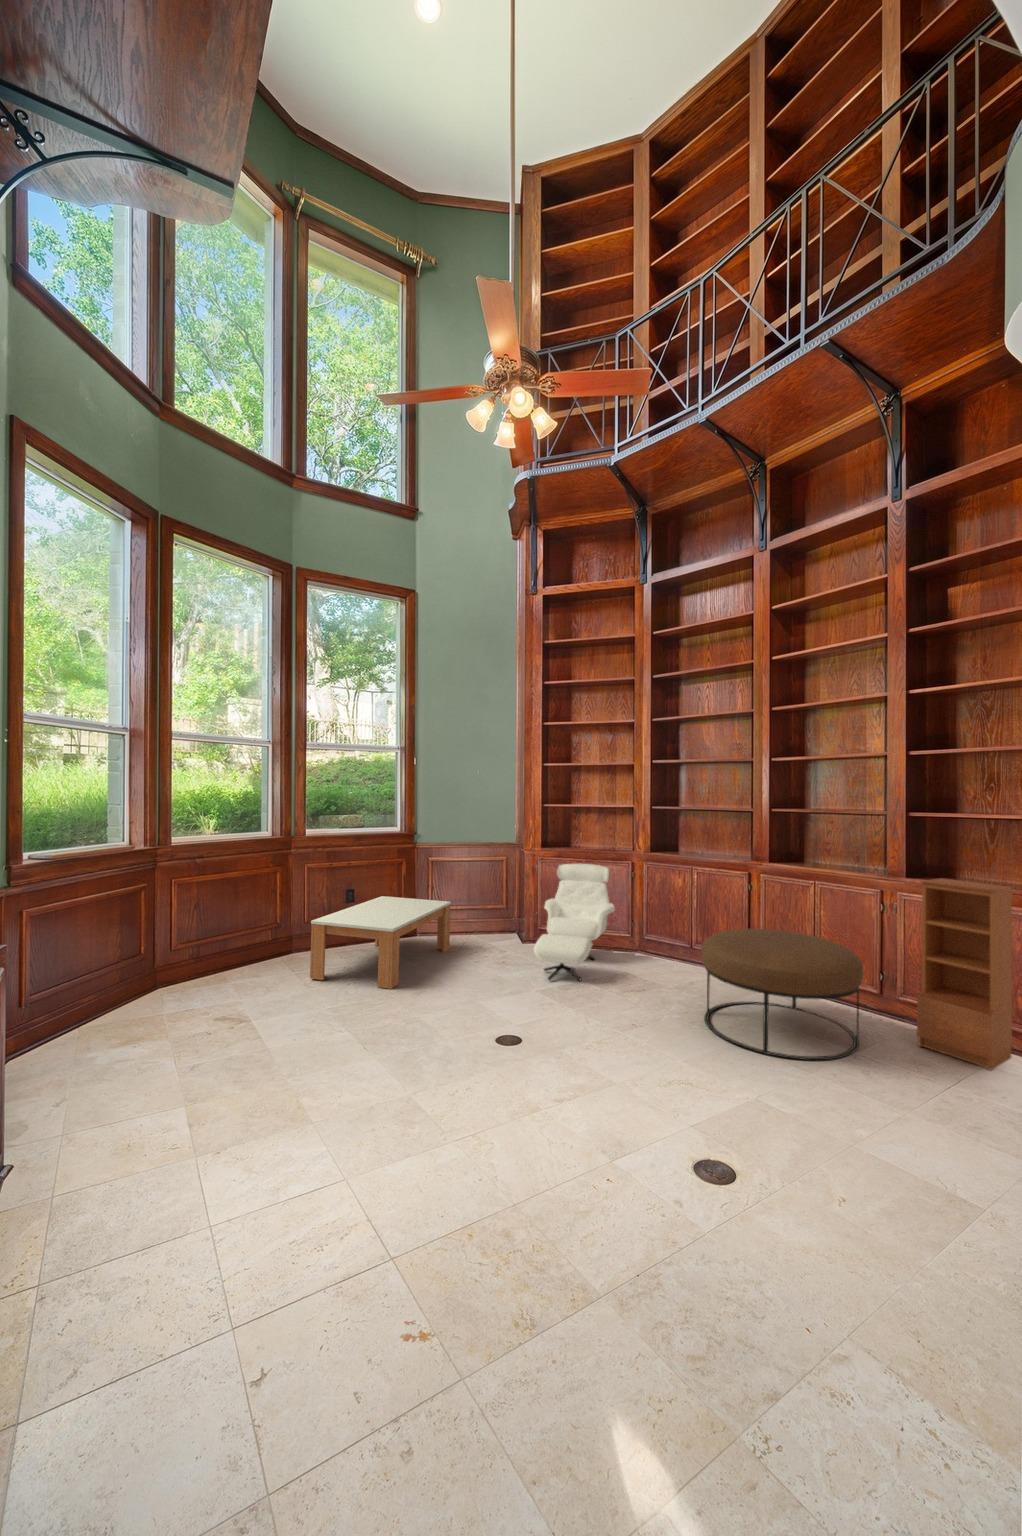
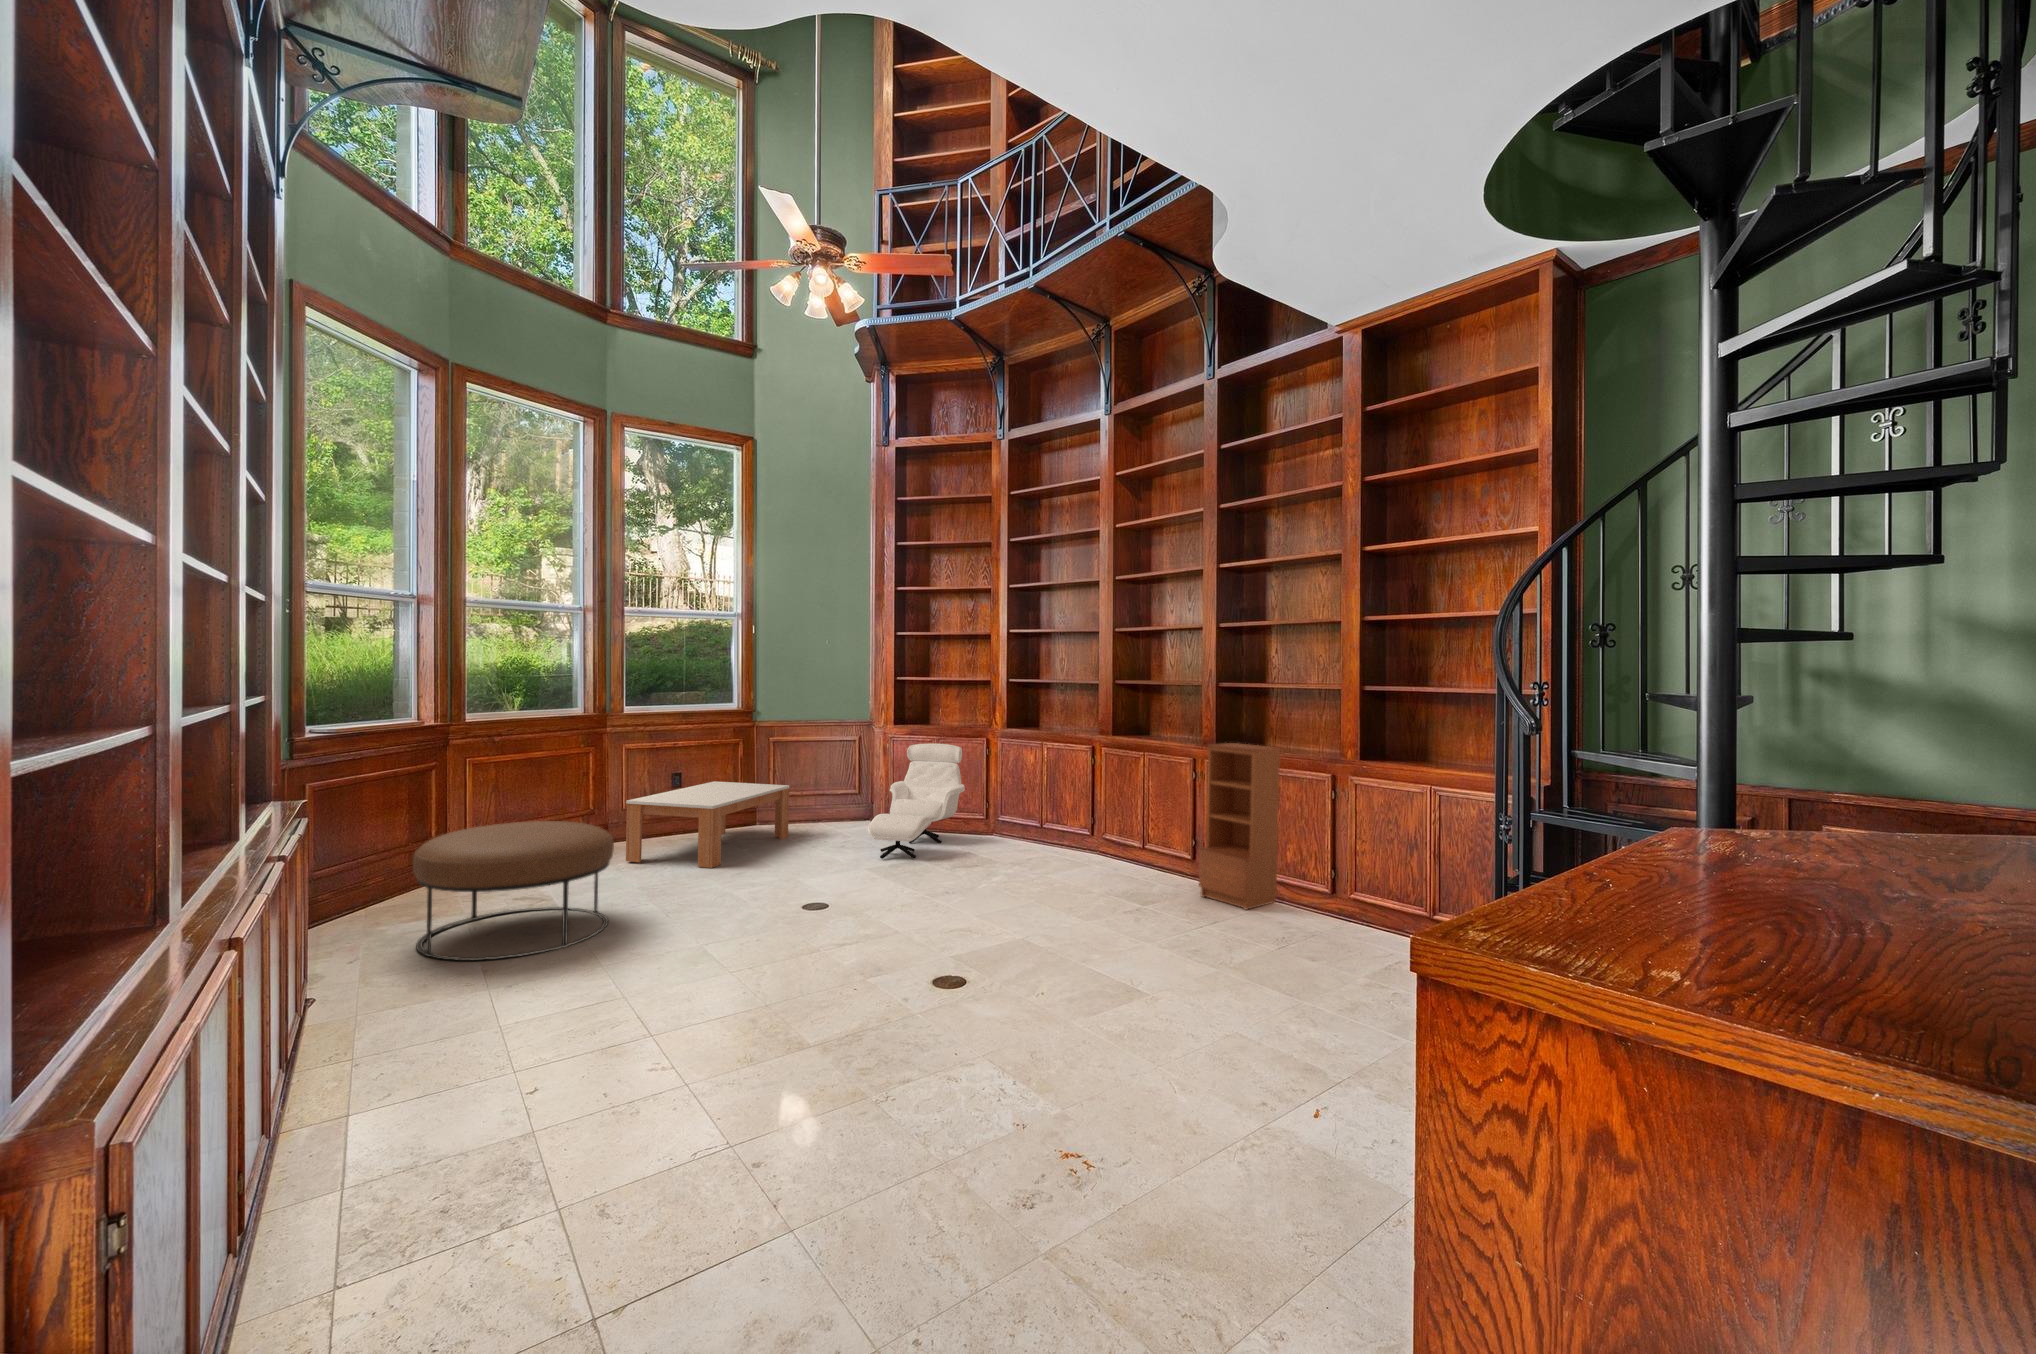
ottoman: present [701,929,863,1060] -> present [413,821,614,961]

